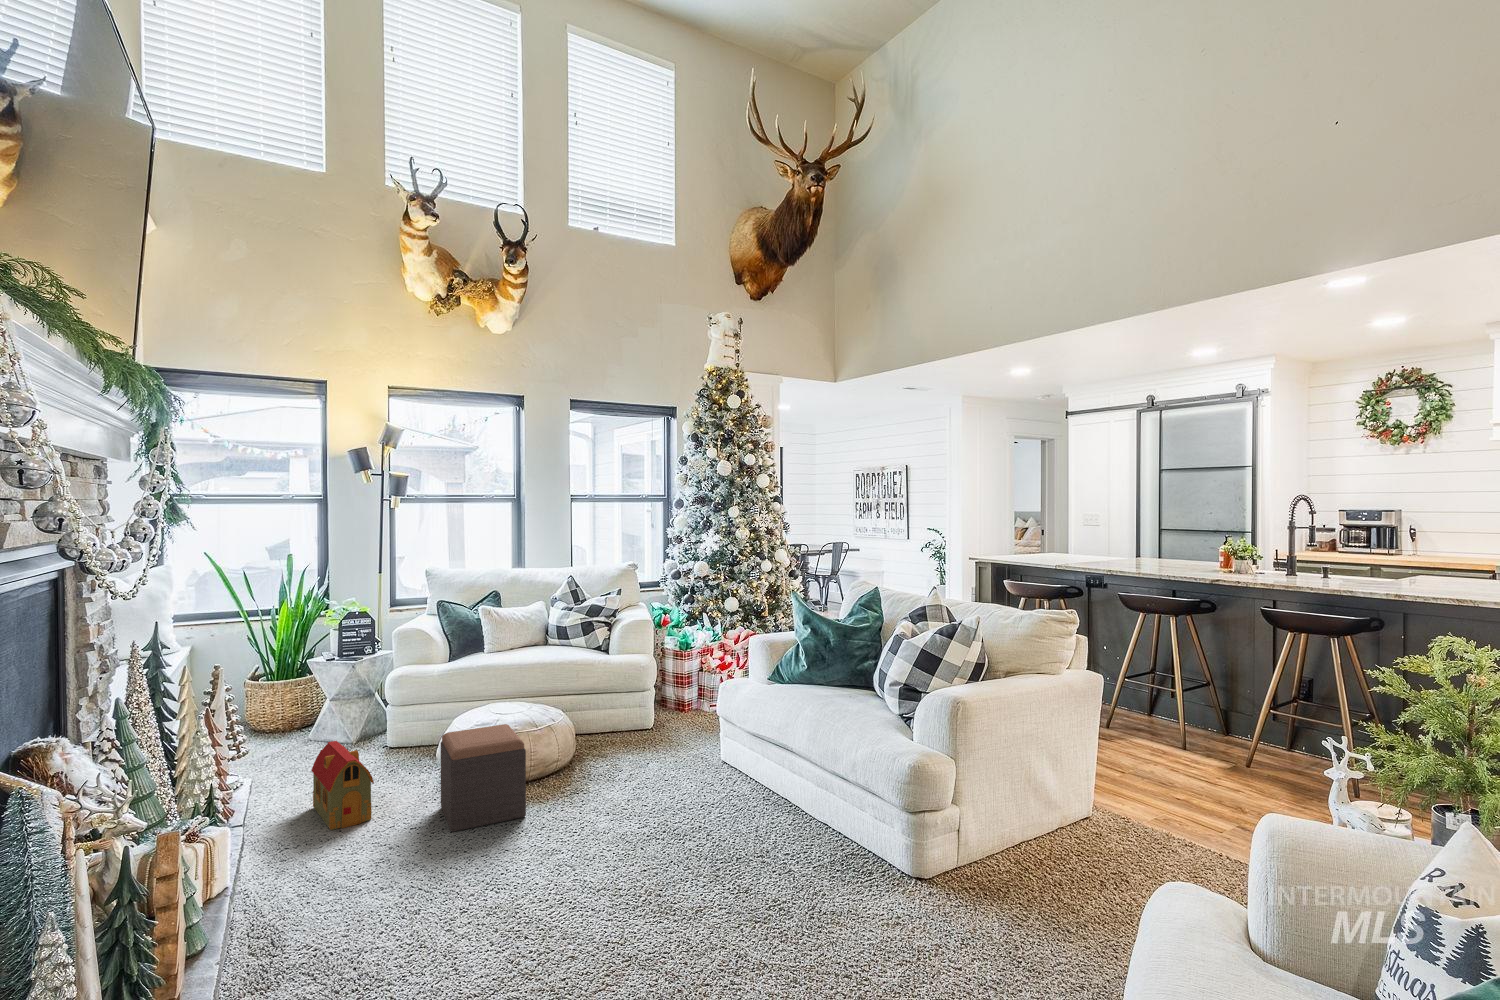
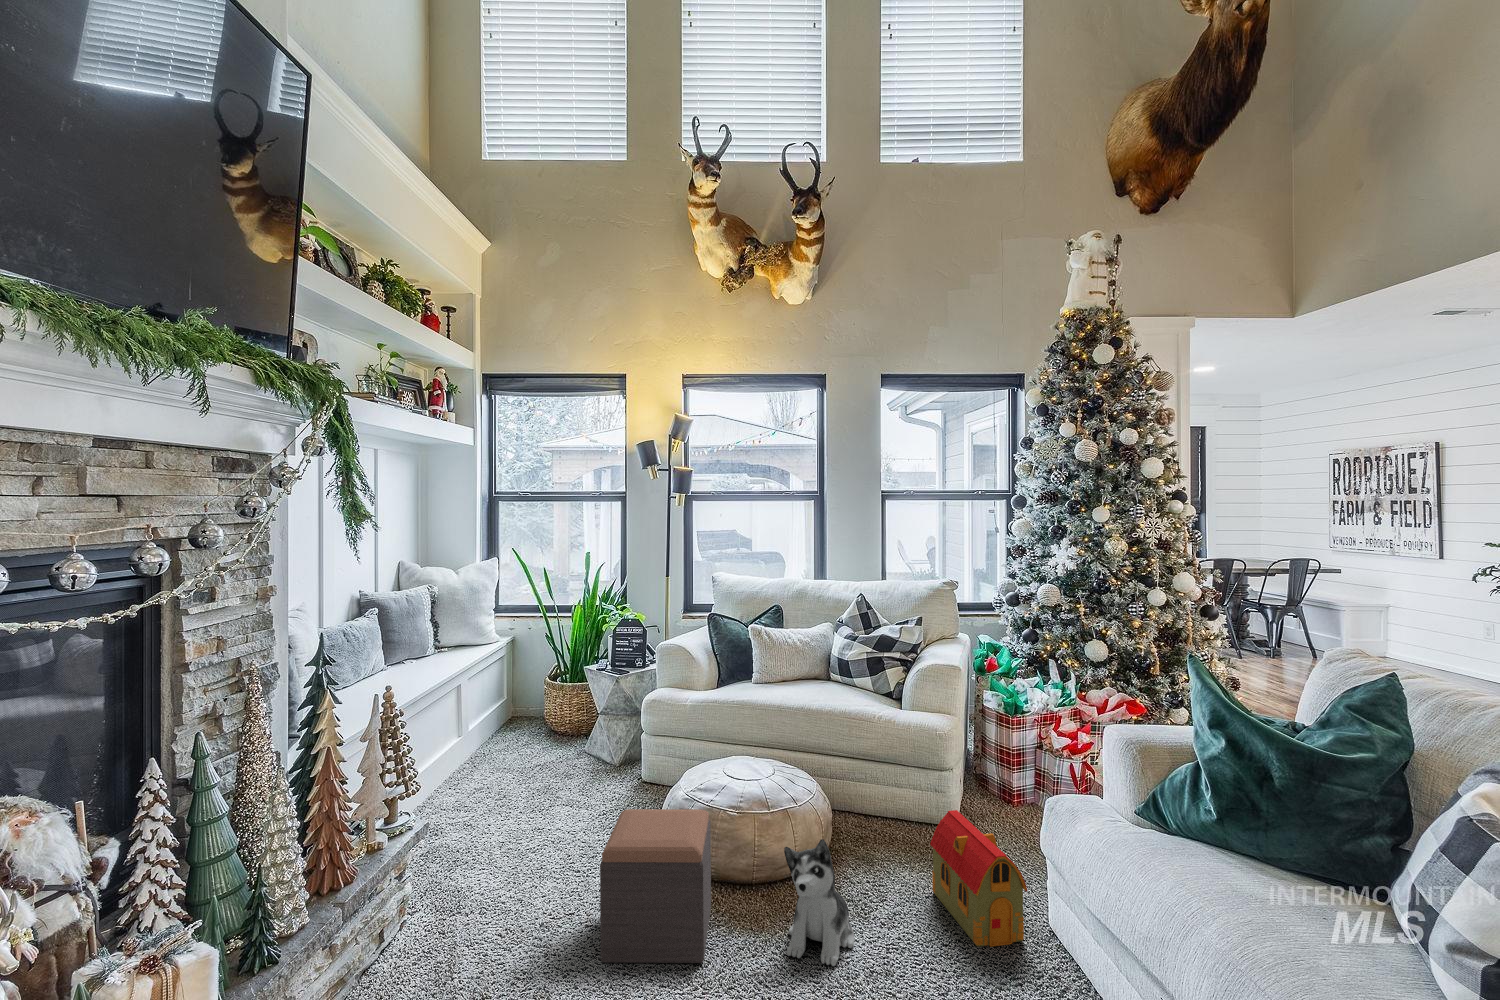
plush toy: none [572,724,618,802] -> present [784,839,855,966]
toy house: present [311,741,374,830] -> present [930,810,1027,947]

